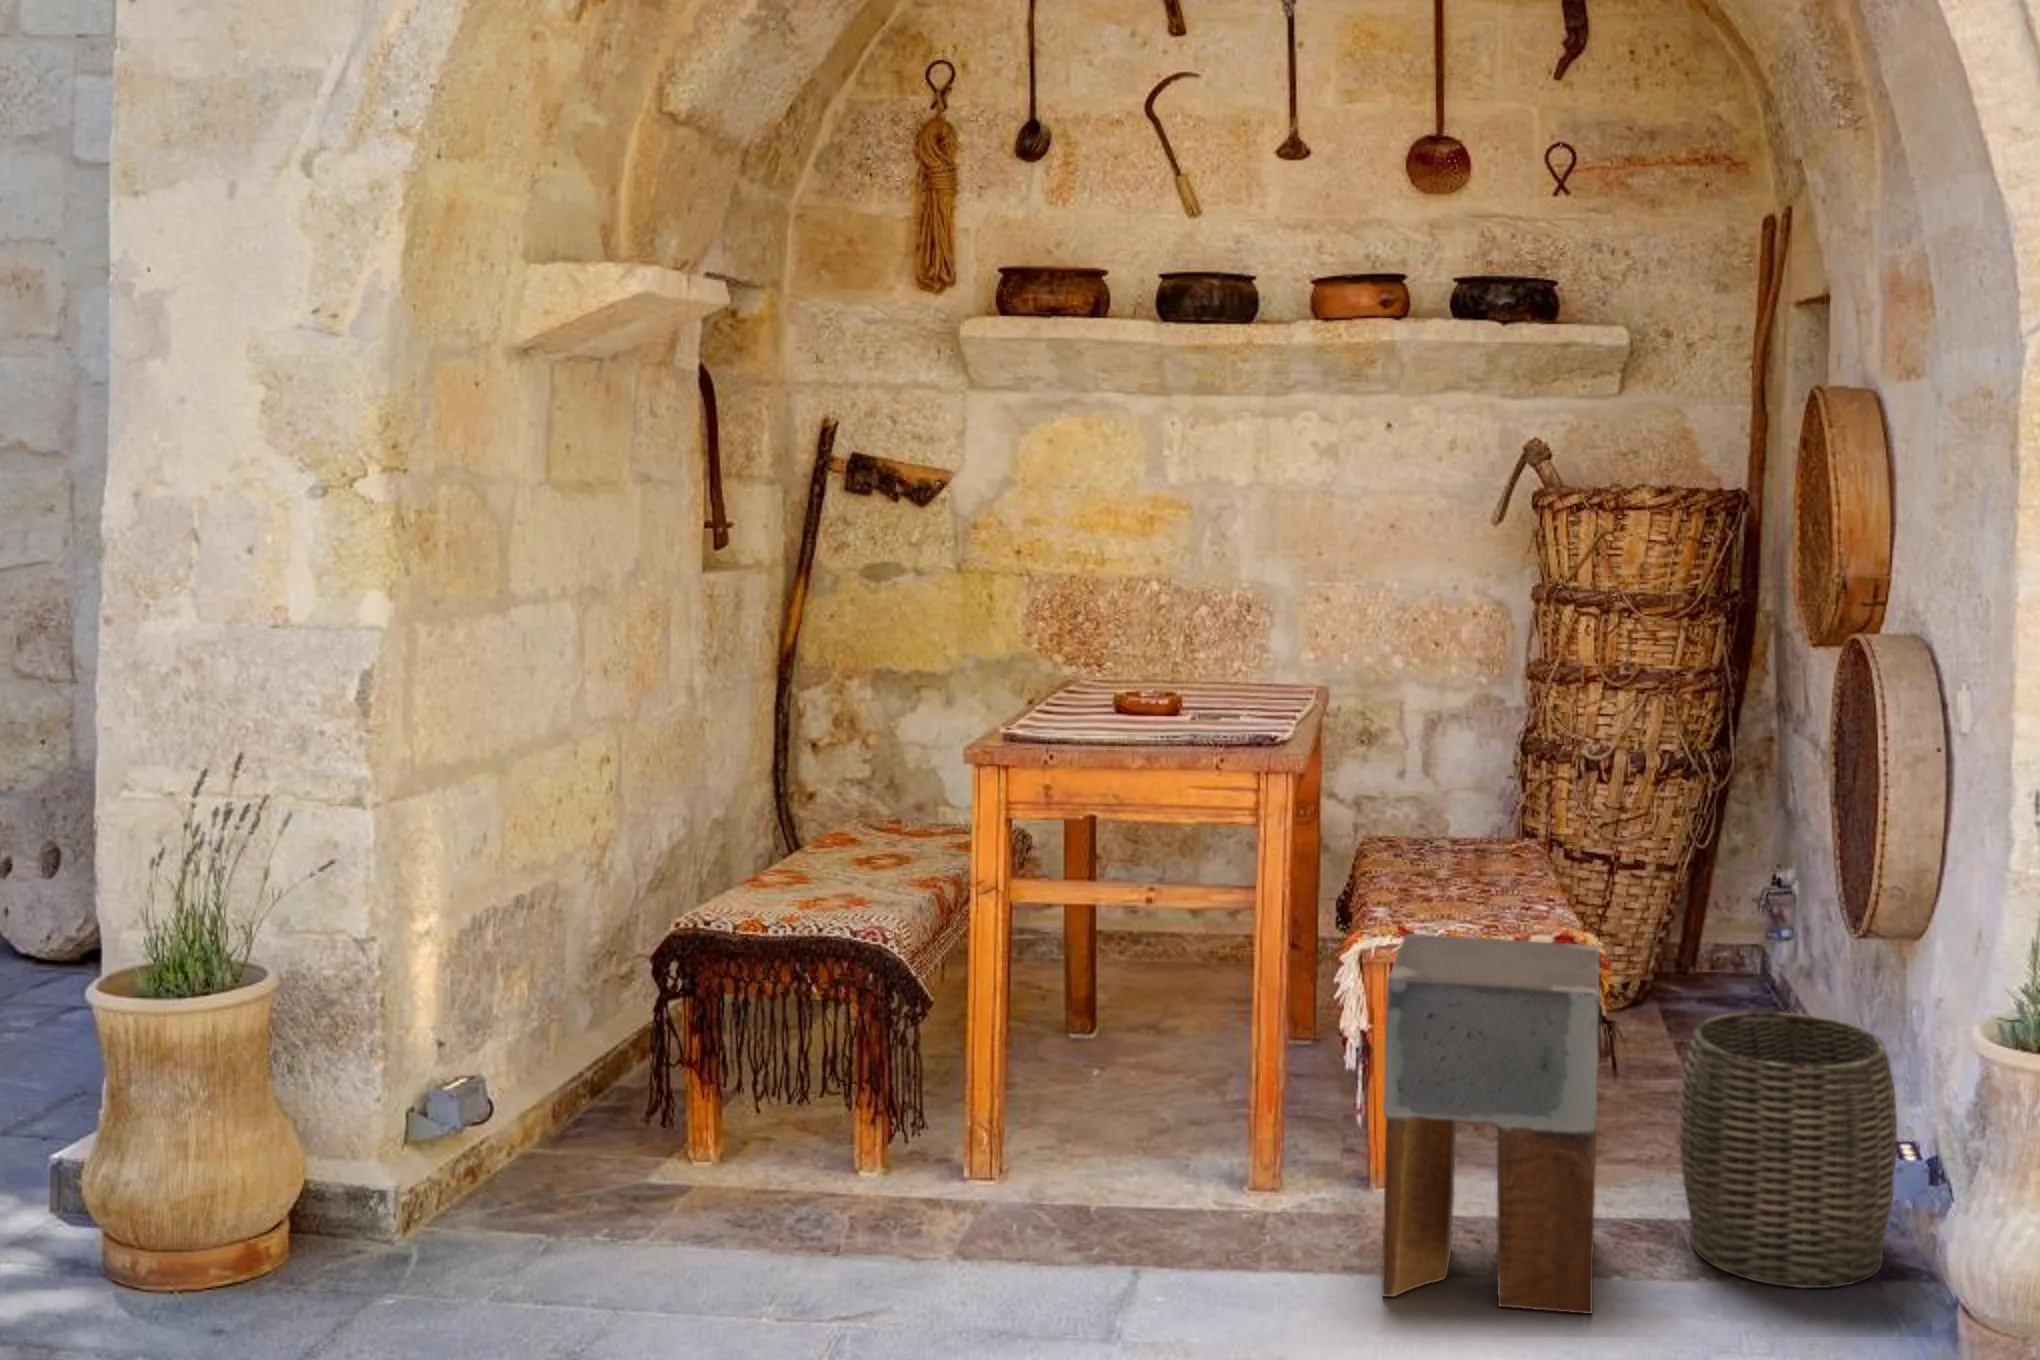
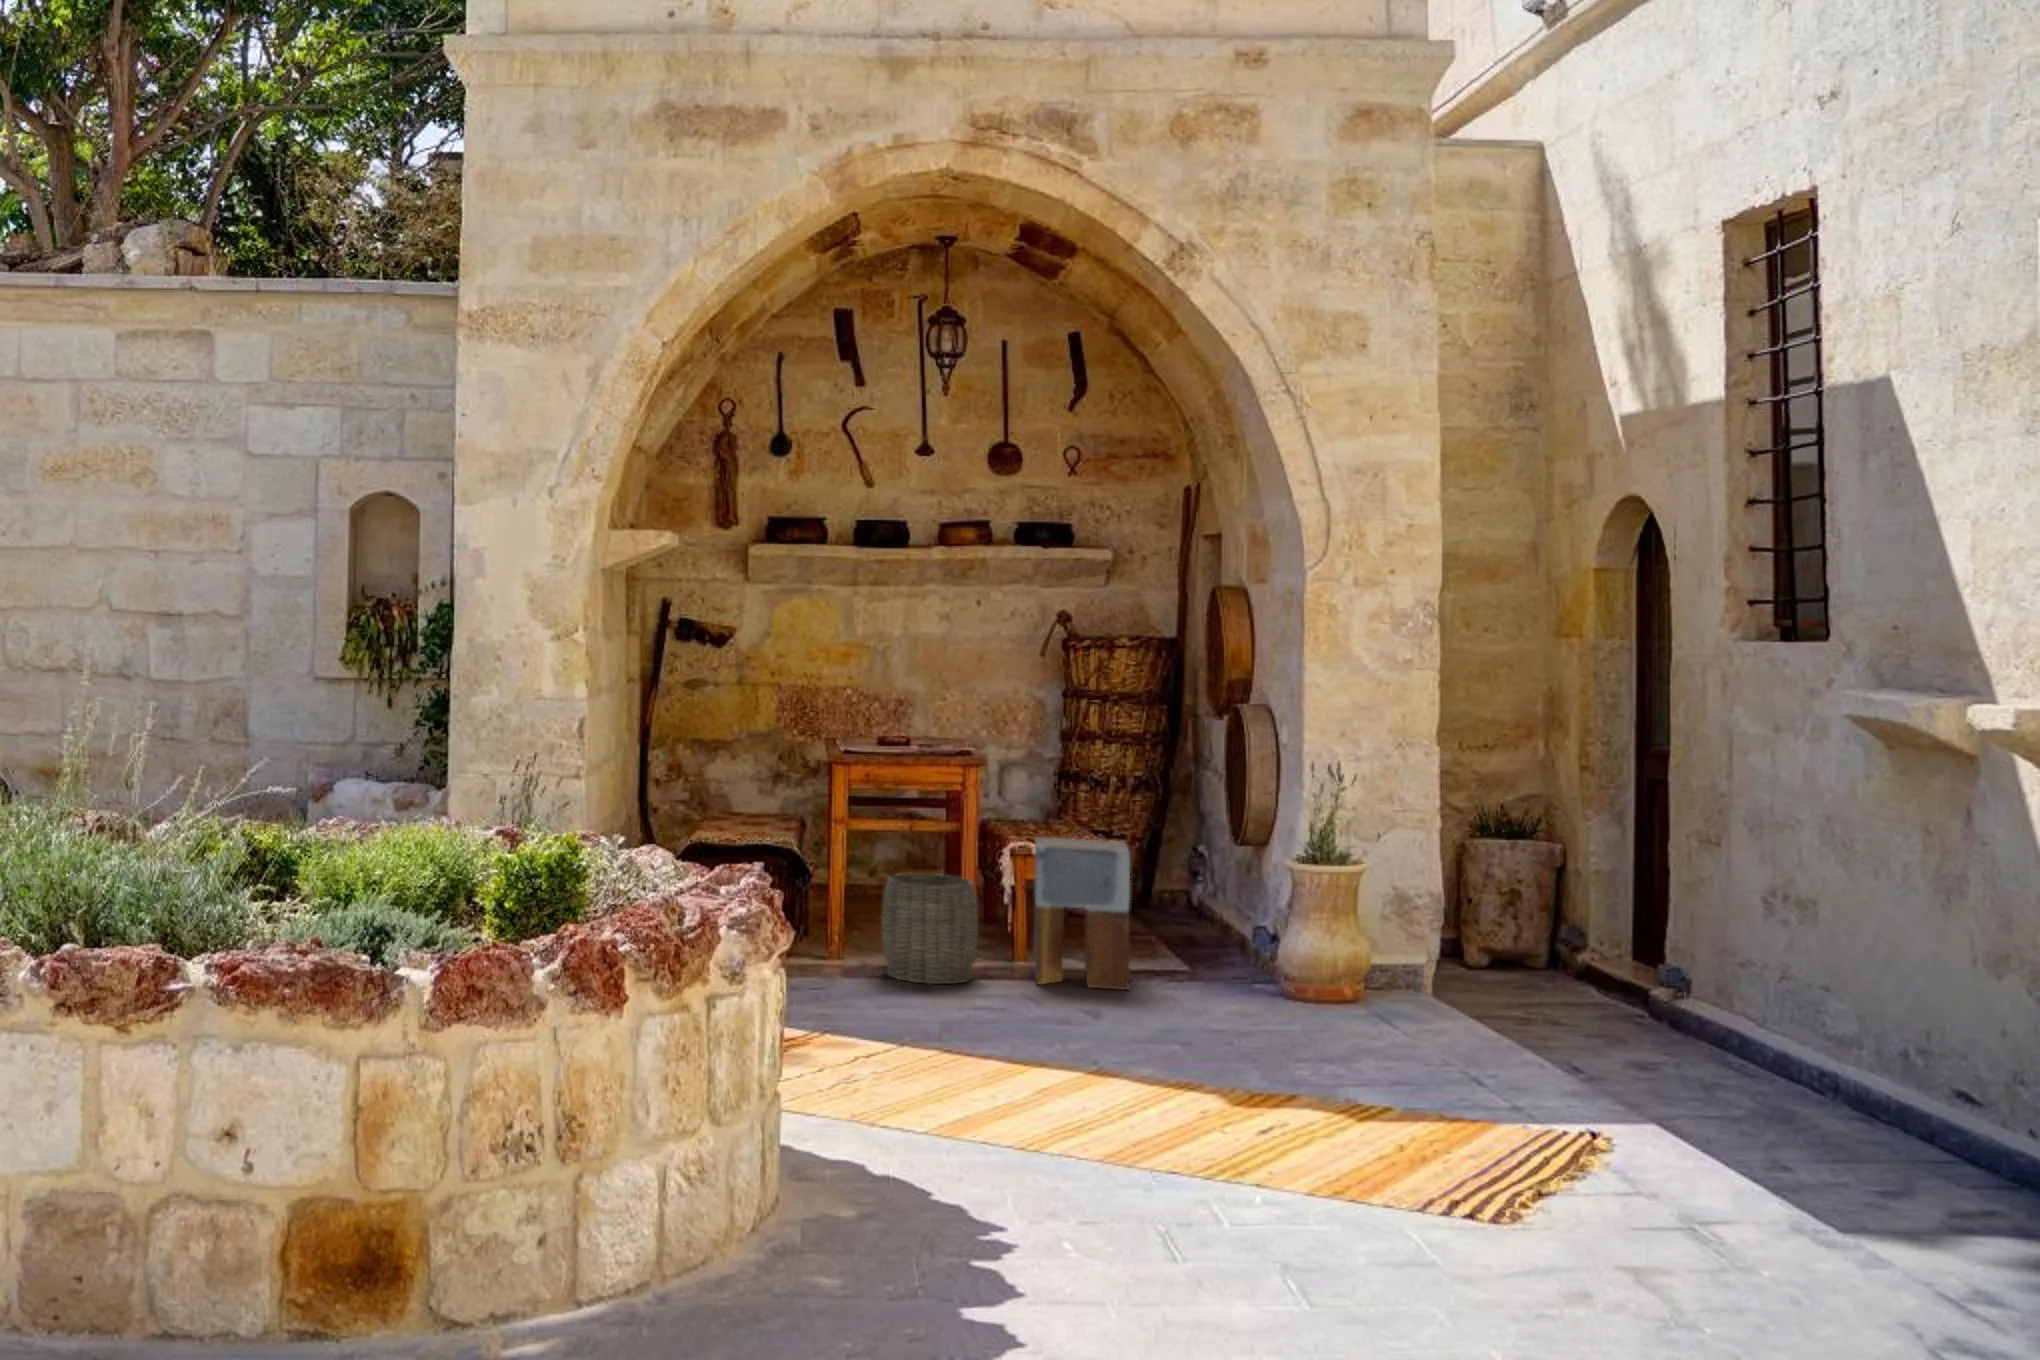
woven basket: present [1680,1012,1897,1288] -> present [882,874,978,984]

